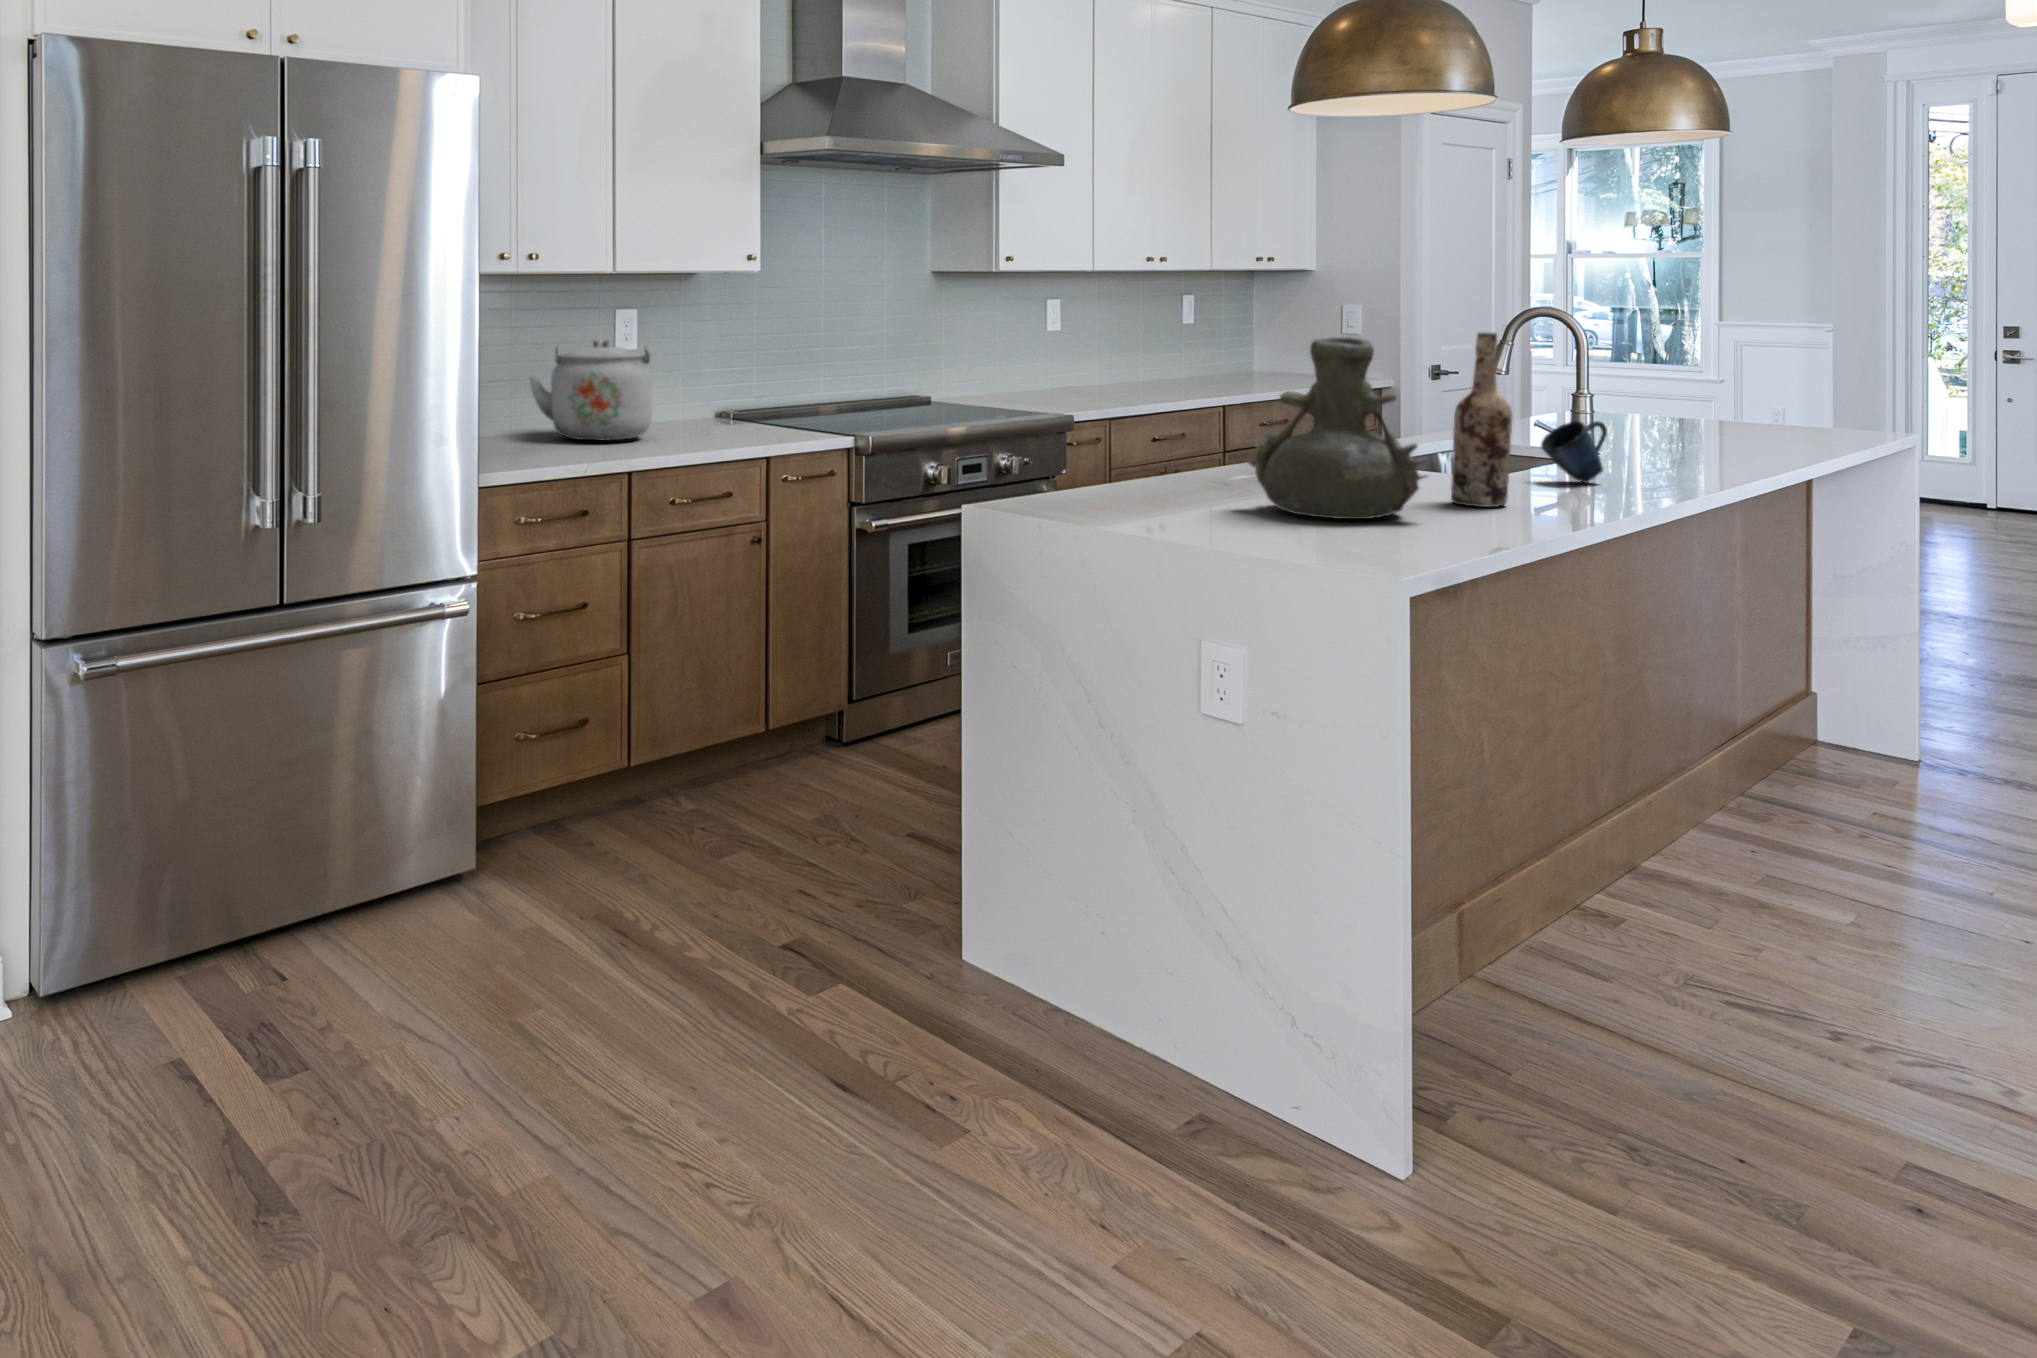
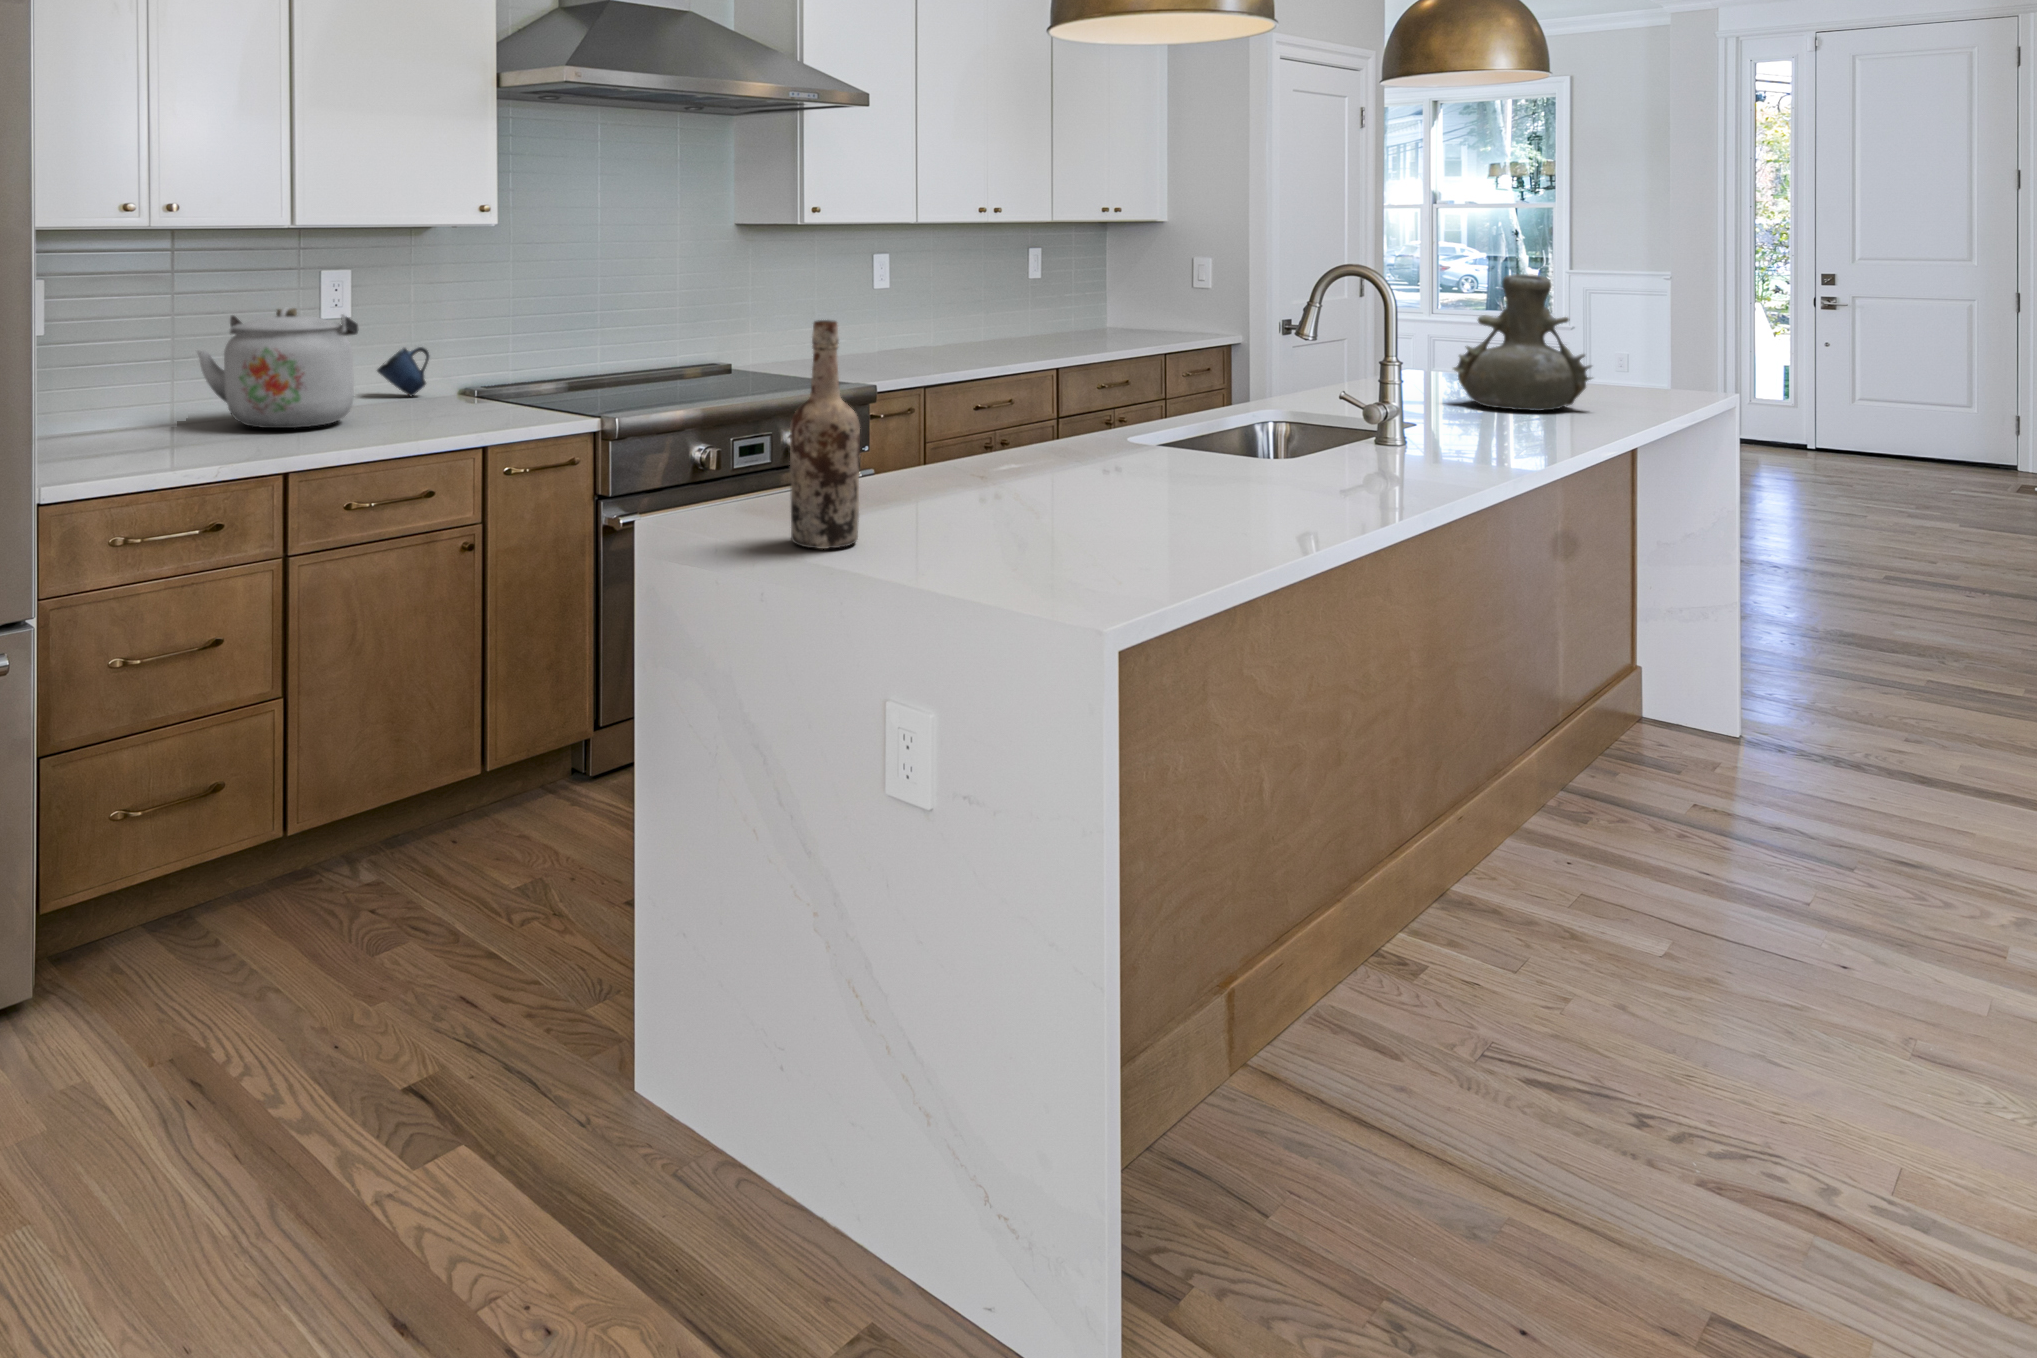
wine bottle: present [1451,333,1512,507] -> present [790,320,860,549]
vase: present [1248,337,1427,519] -> present [1453,274,1592,411]
mug: present [1541,421,1607,483] -> present [377,347,430,396]

